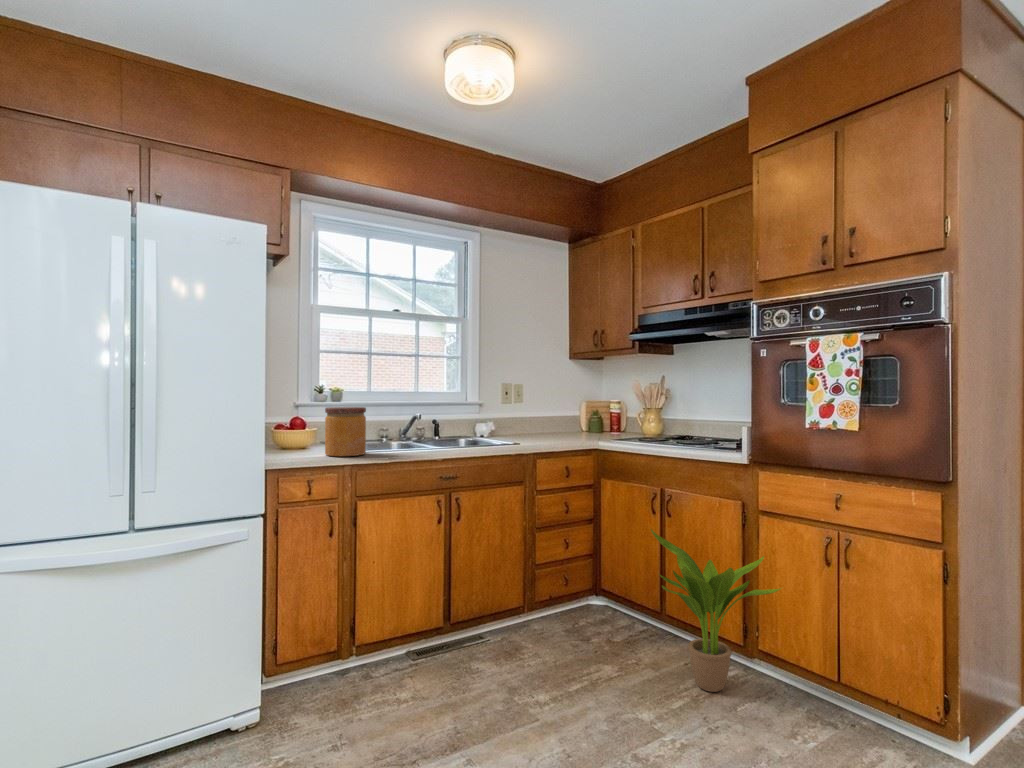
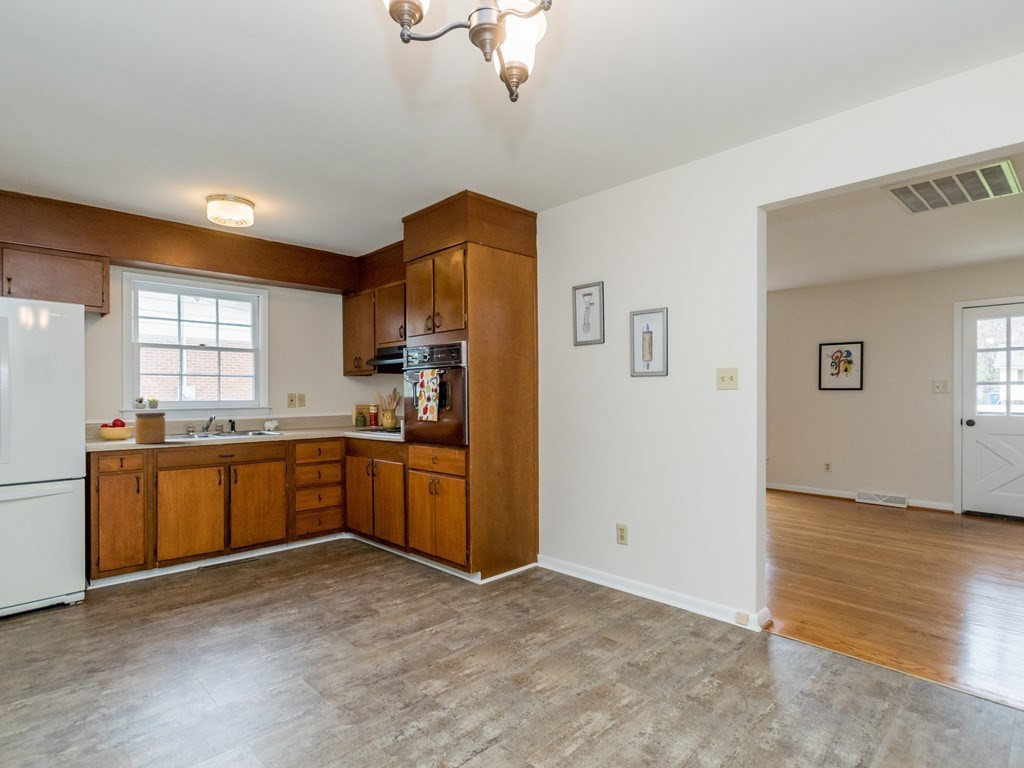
potted plant: present [651,530,780,692] -> none [341,481,409,570]

